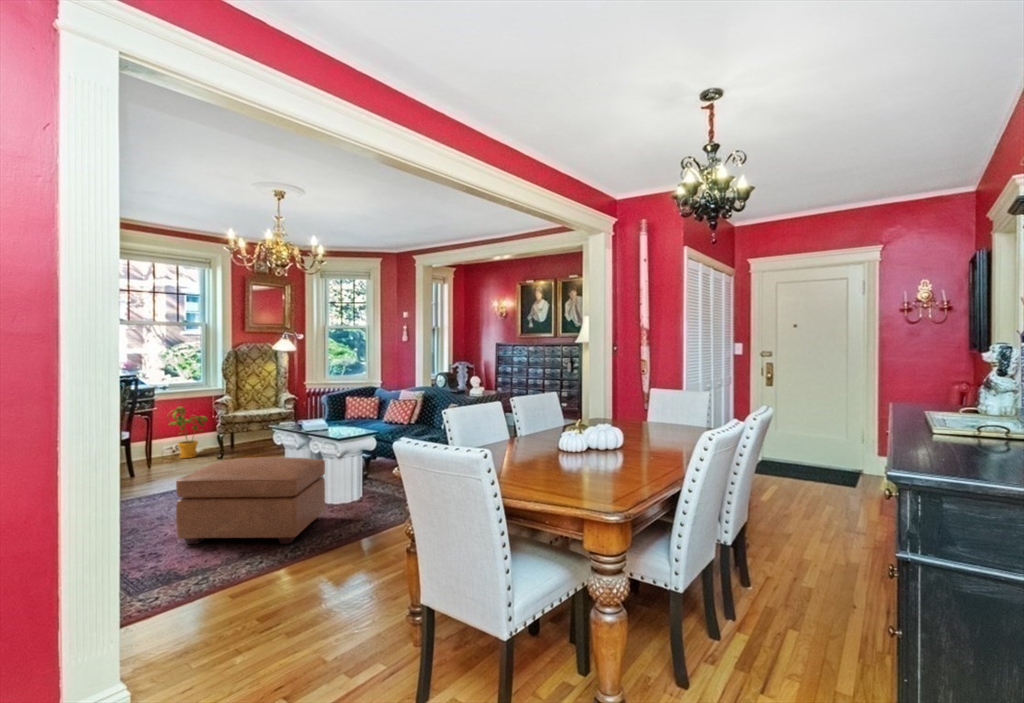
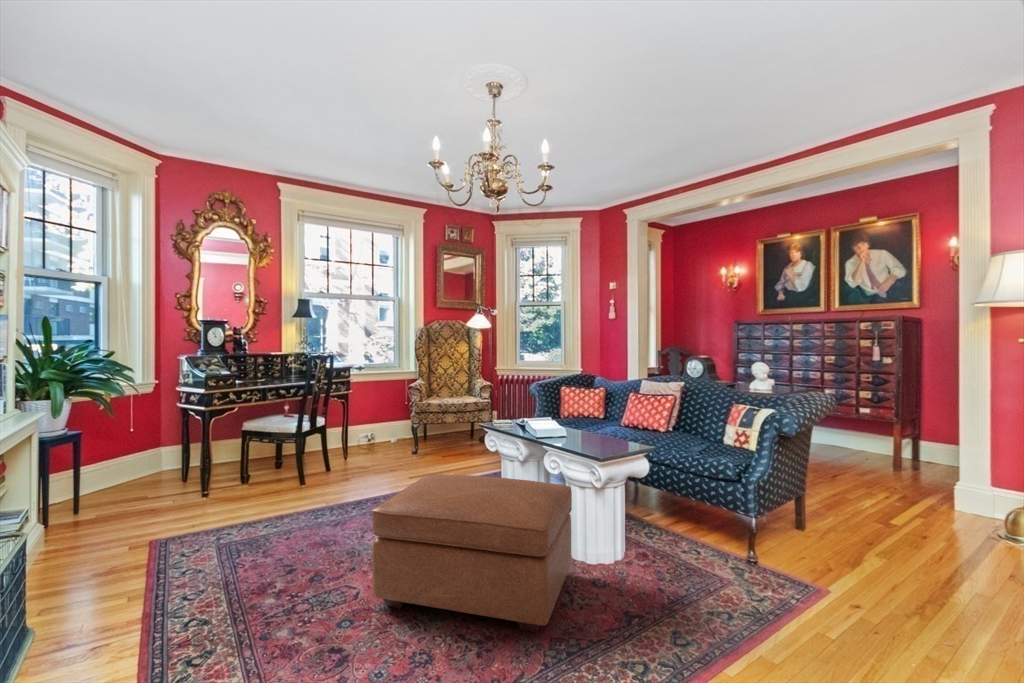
house plant: present [167,407,208,458] -> none [361,391,402,451]

